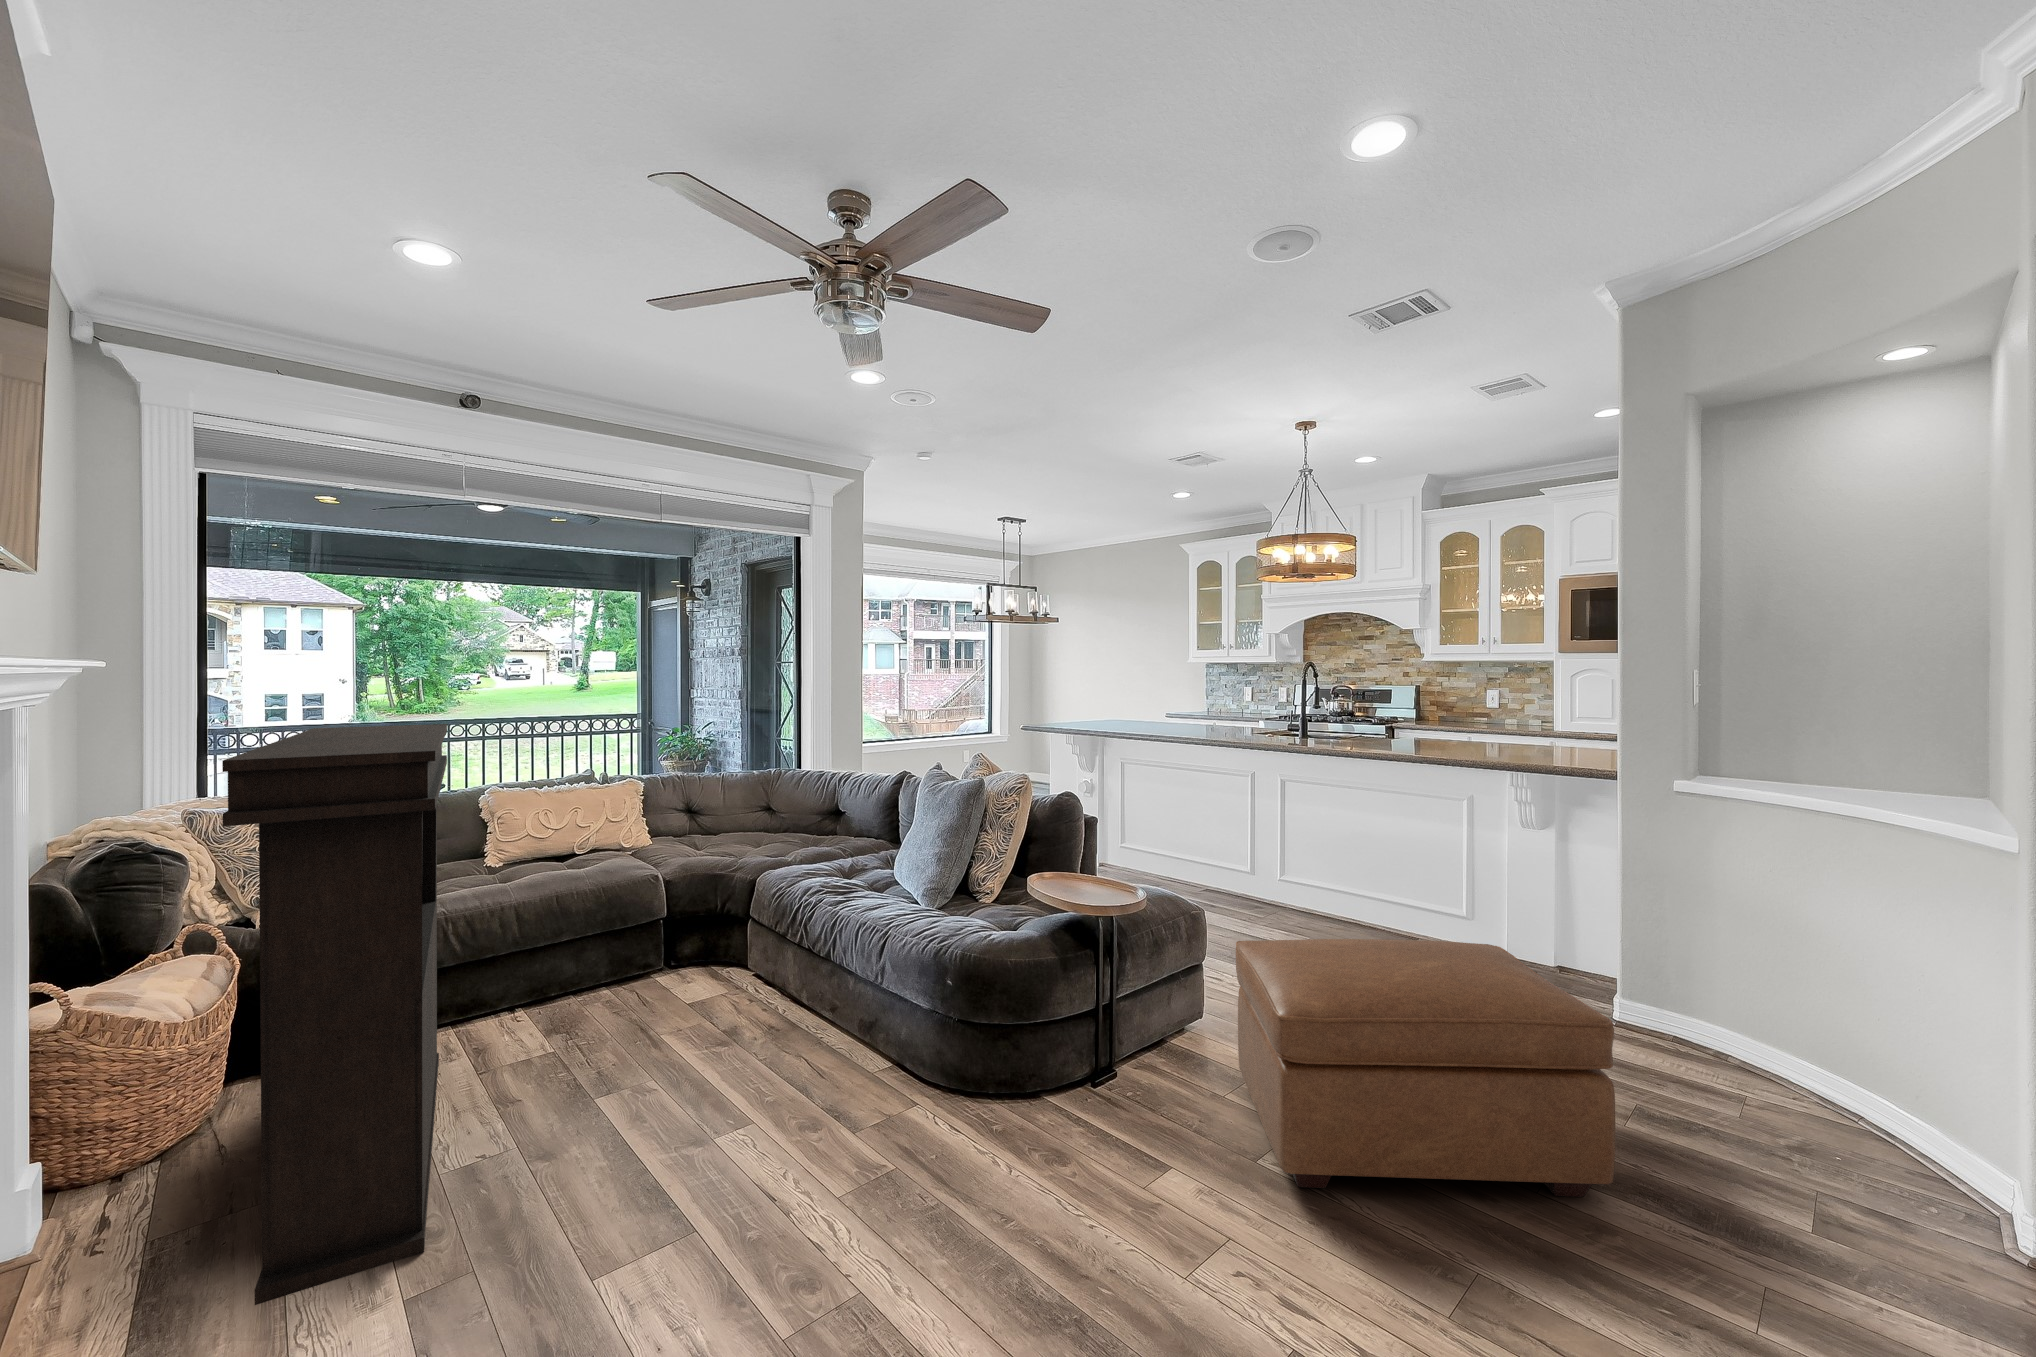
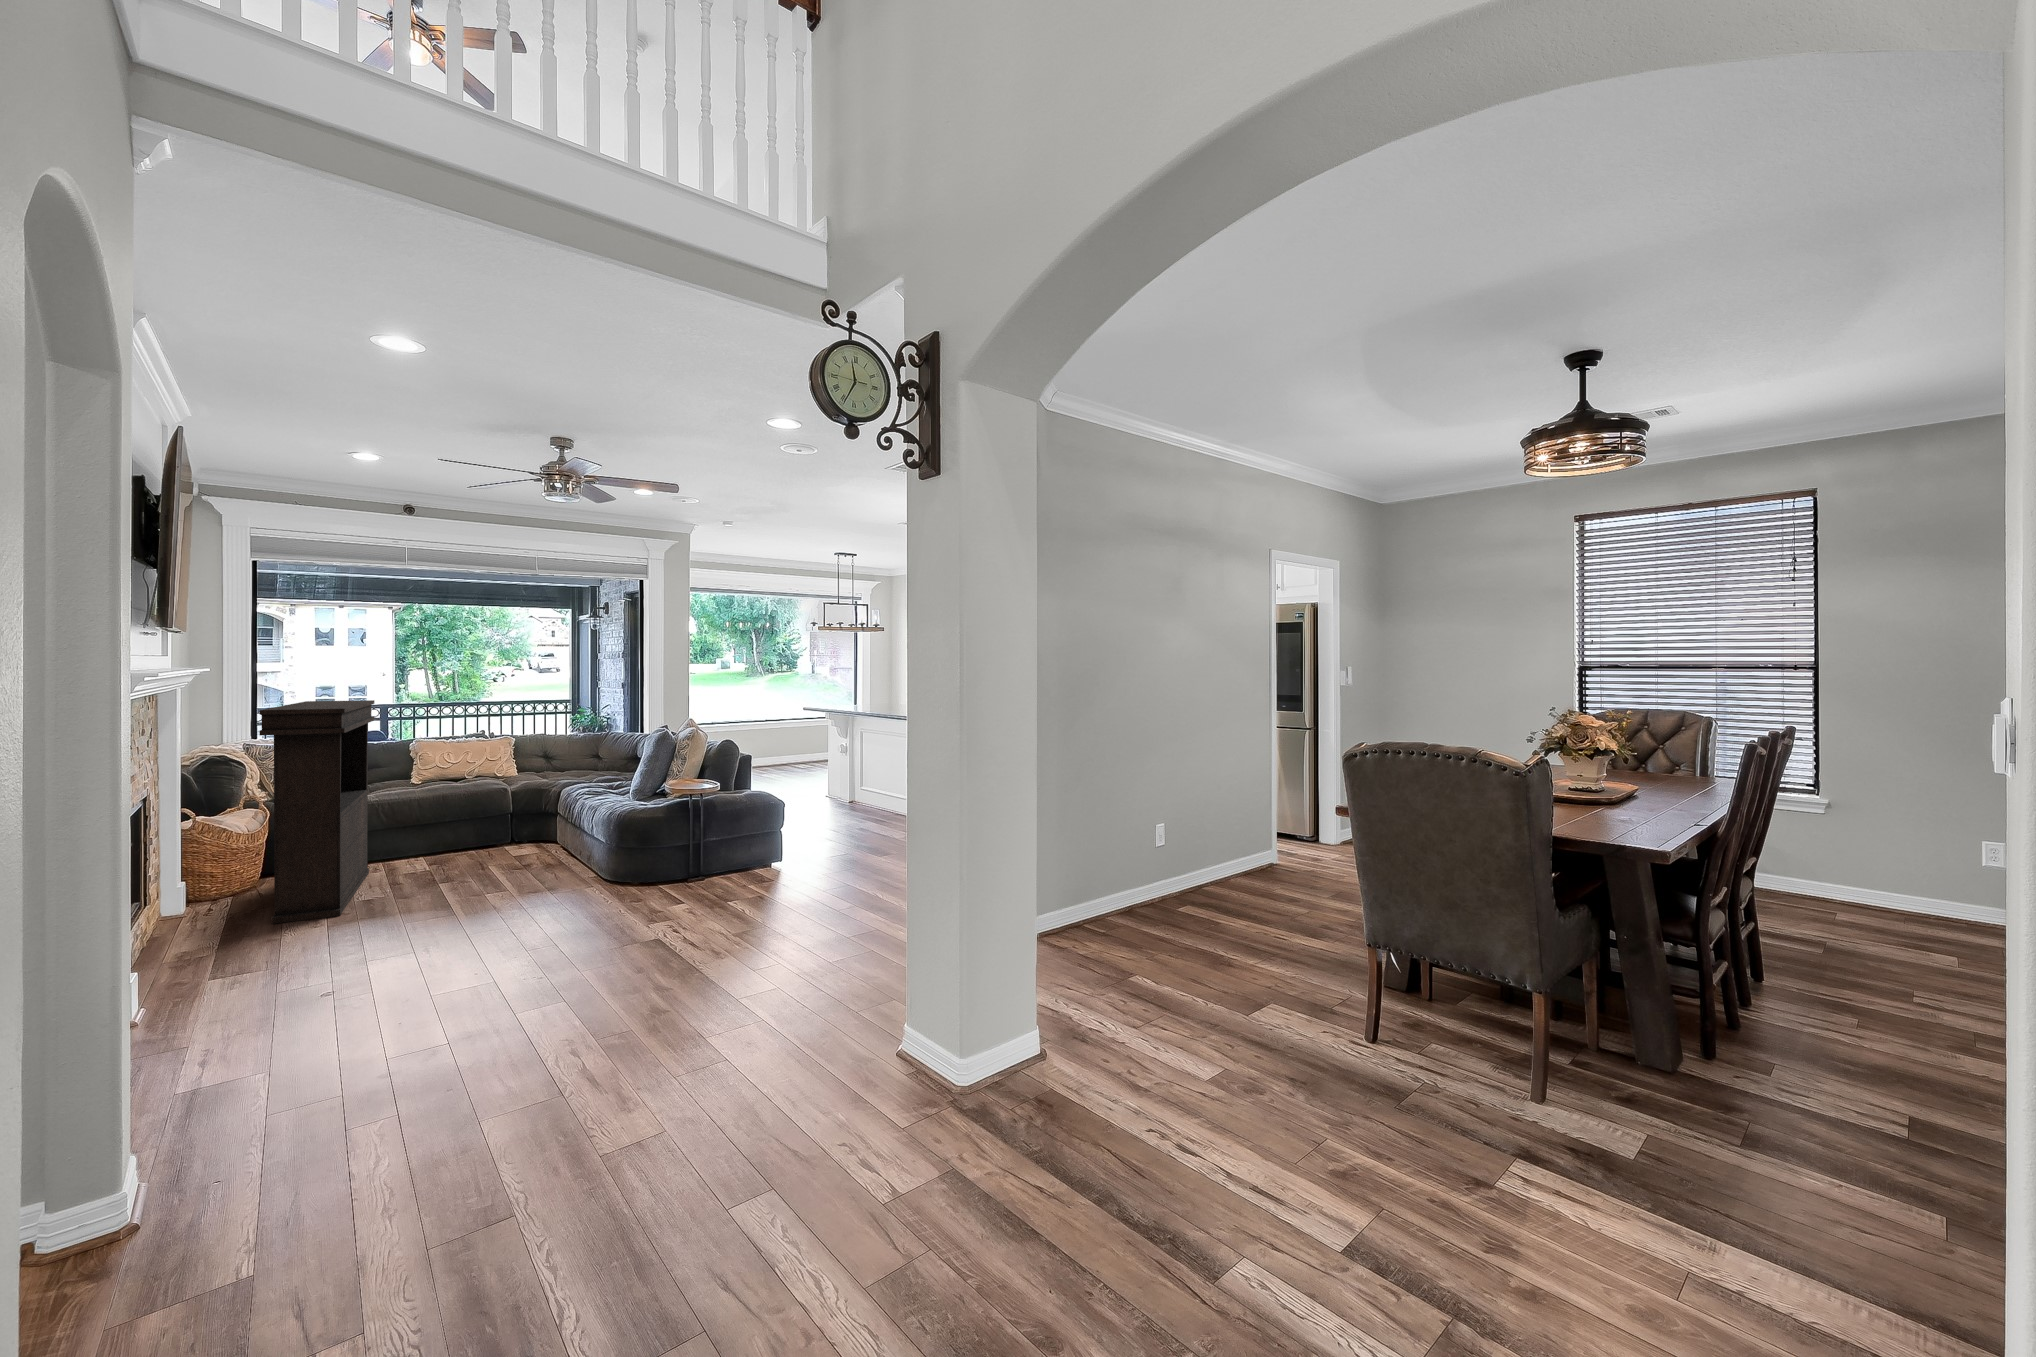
ottoman: present [1236,939,1615,1197] -> none [710,810,877,913]

